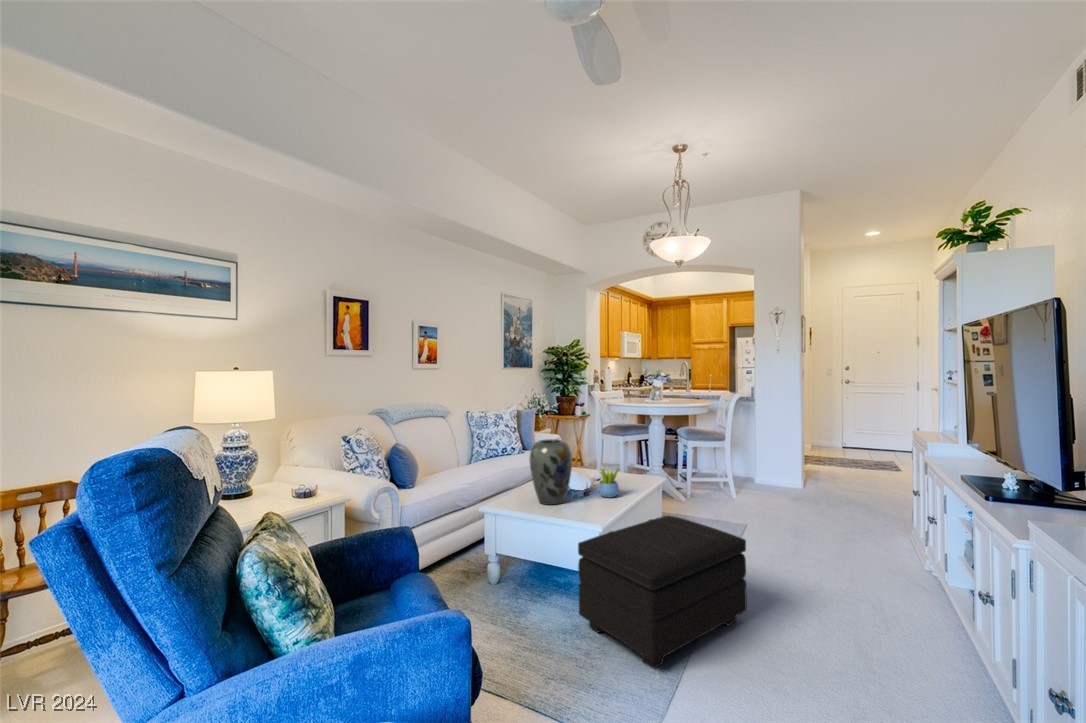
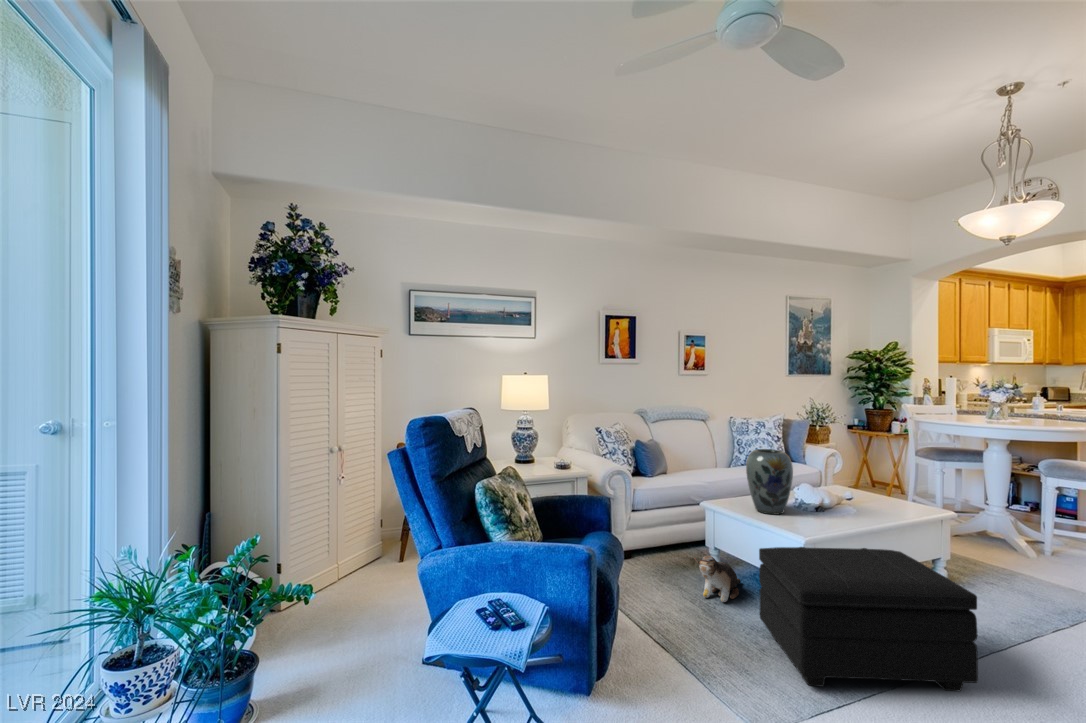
succulent plant: present [598,465,619,498] -> none [826,483,854,520]
plush toy: none [501,563,536,611] -> present [694,555,741,602]

